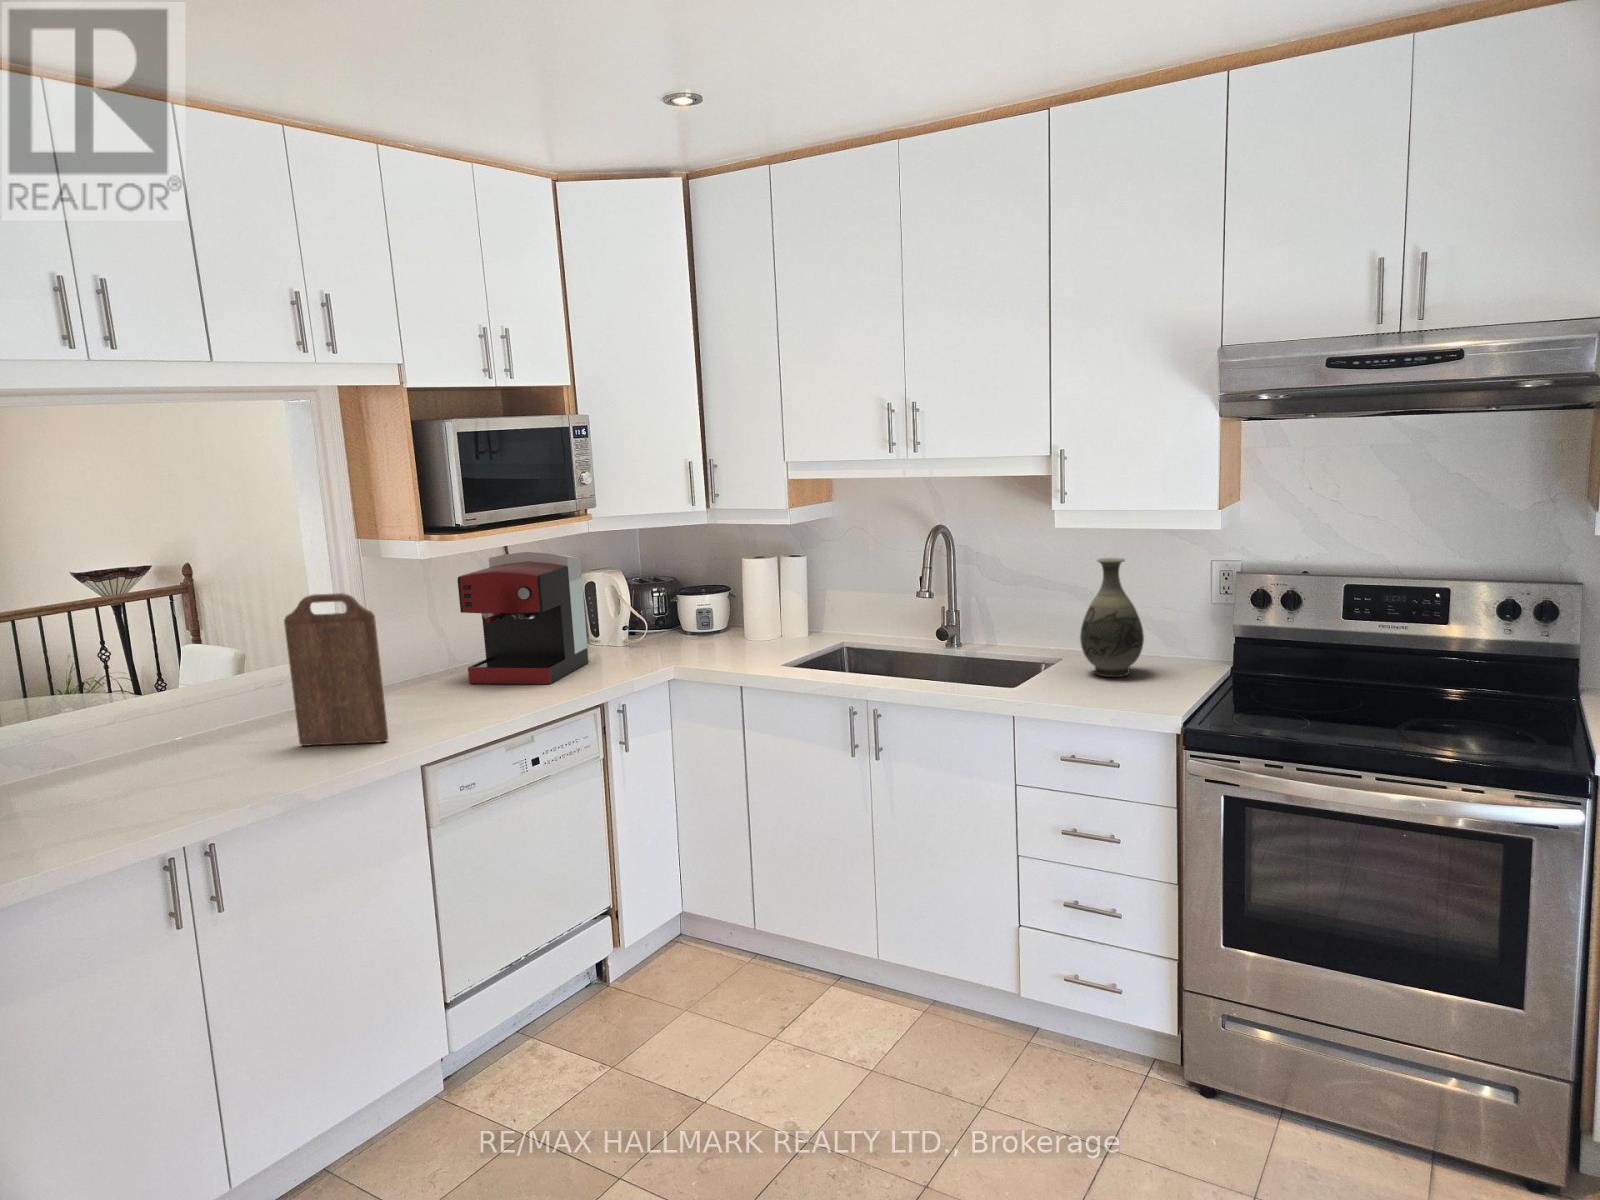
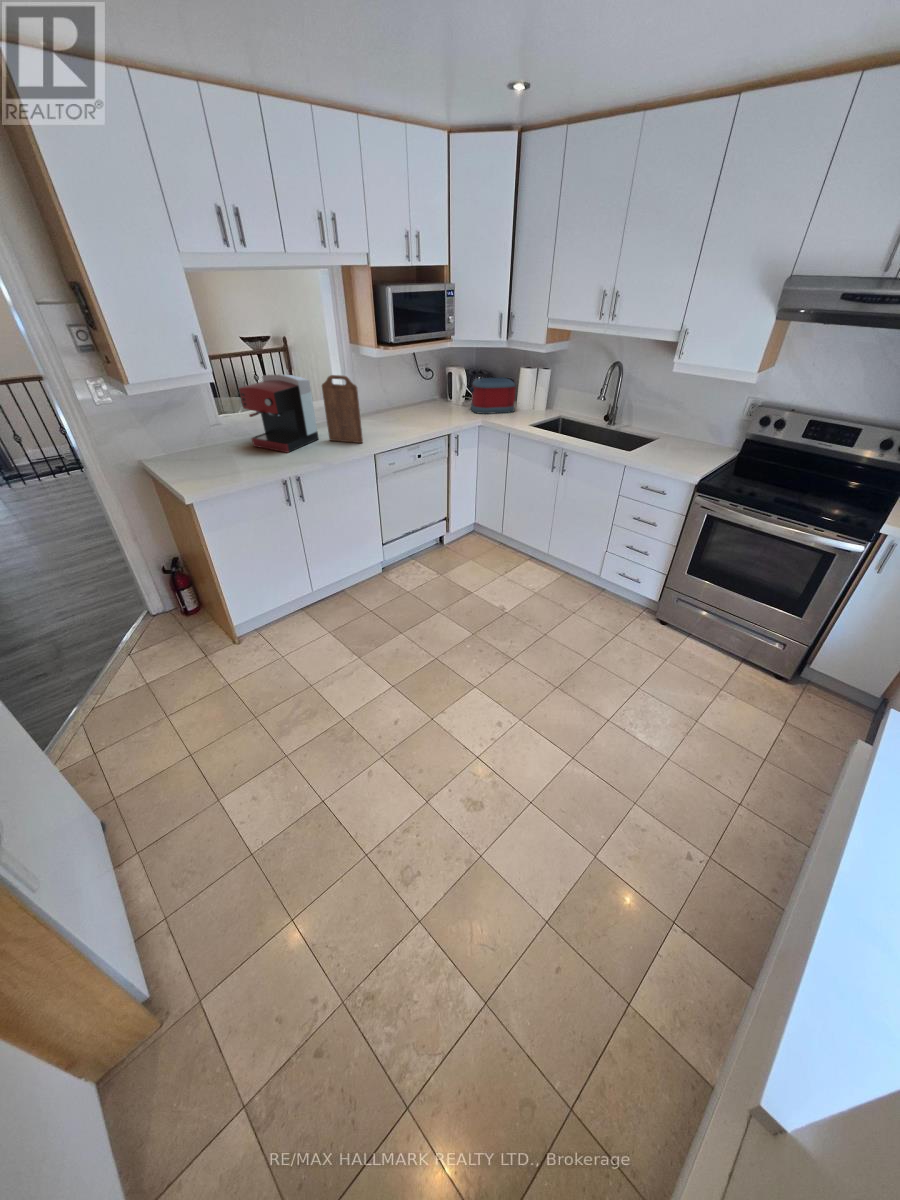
coffee maker: present [458,552,589,684] -> present [239,375,319,453]
vase: present [1080,558,1144,677] -> none [668,390,702,451]
toaster: none [638,581,743,657] -> present [471,378,516,414]

